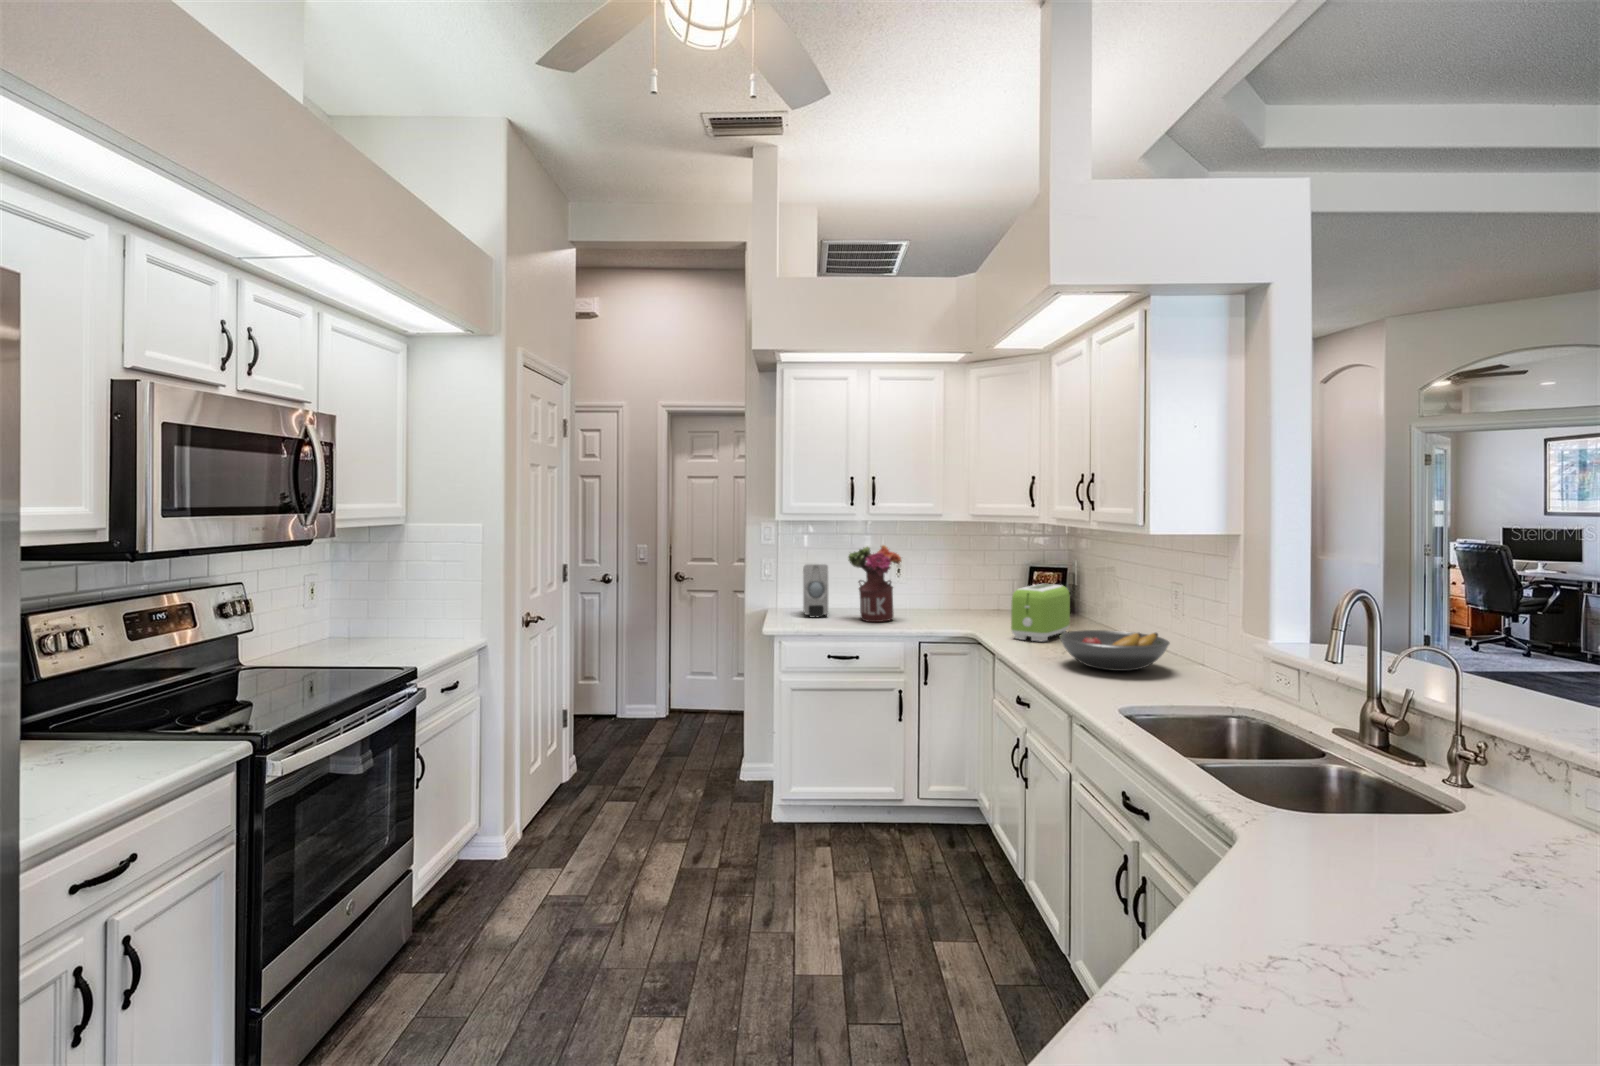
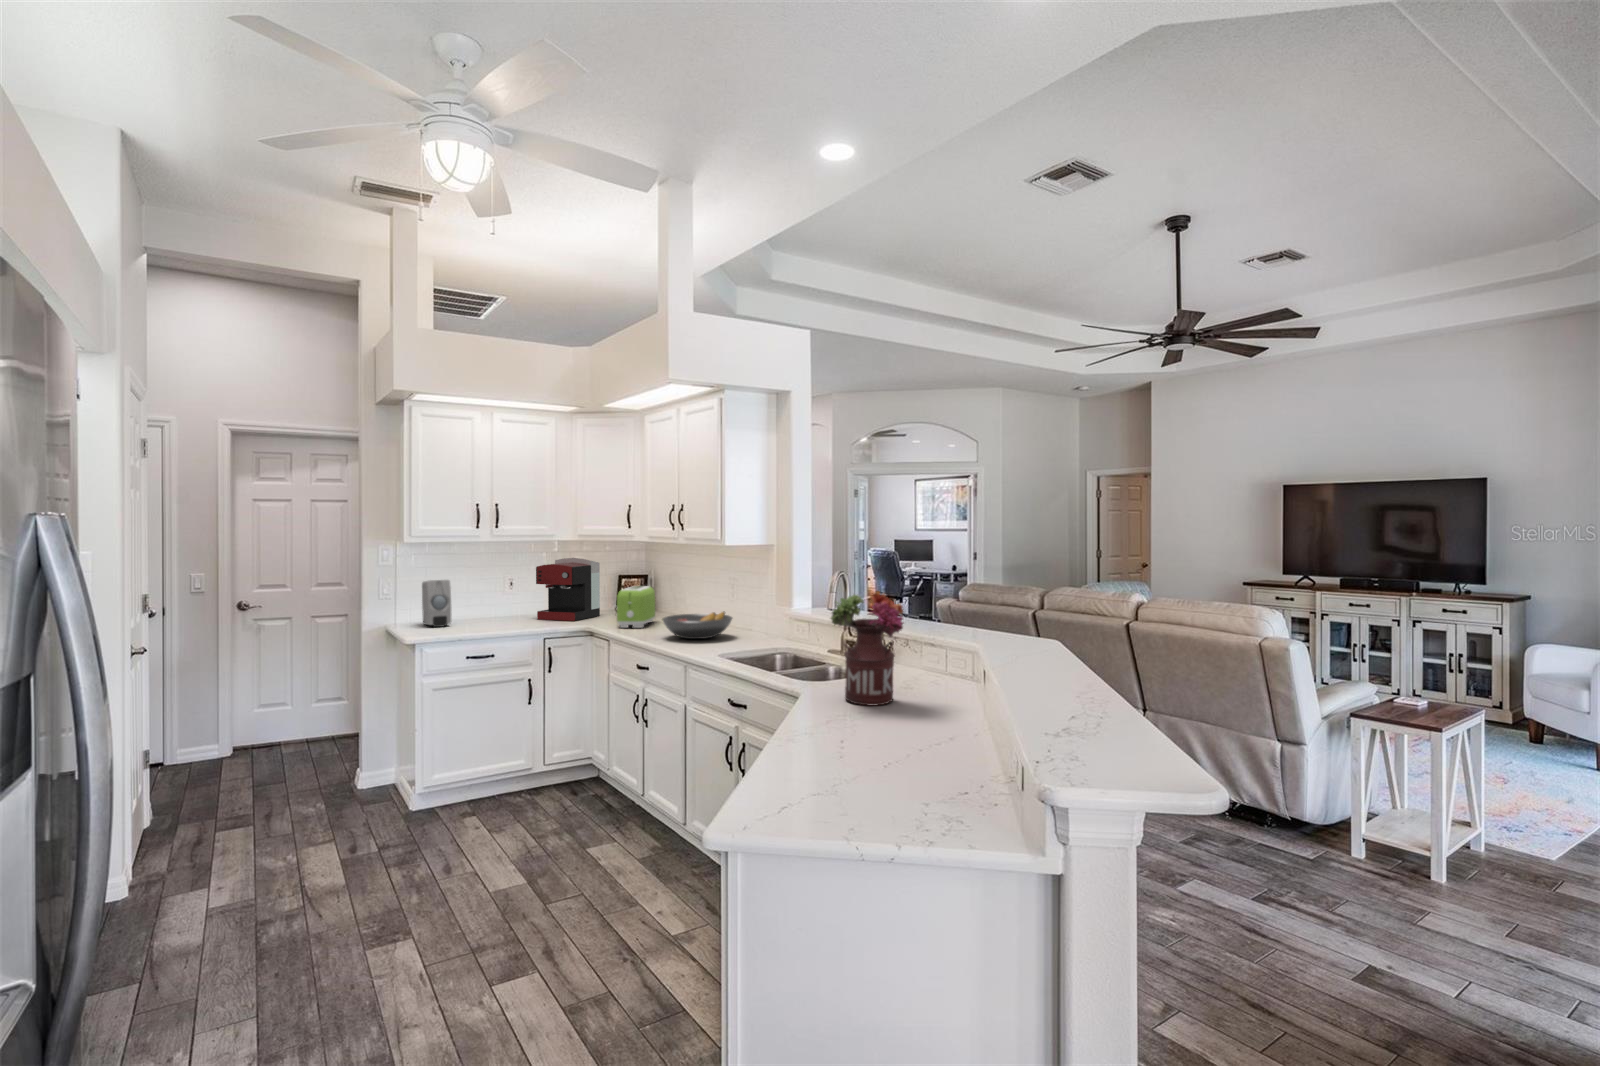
coffee maker: none [926,543,1005,622] -> present [536,558,600,621]
flower arrangement: present [848,545,901,622] -> present [831,591,904,706]

